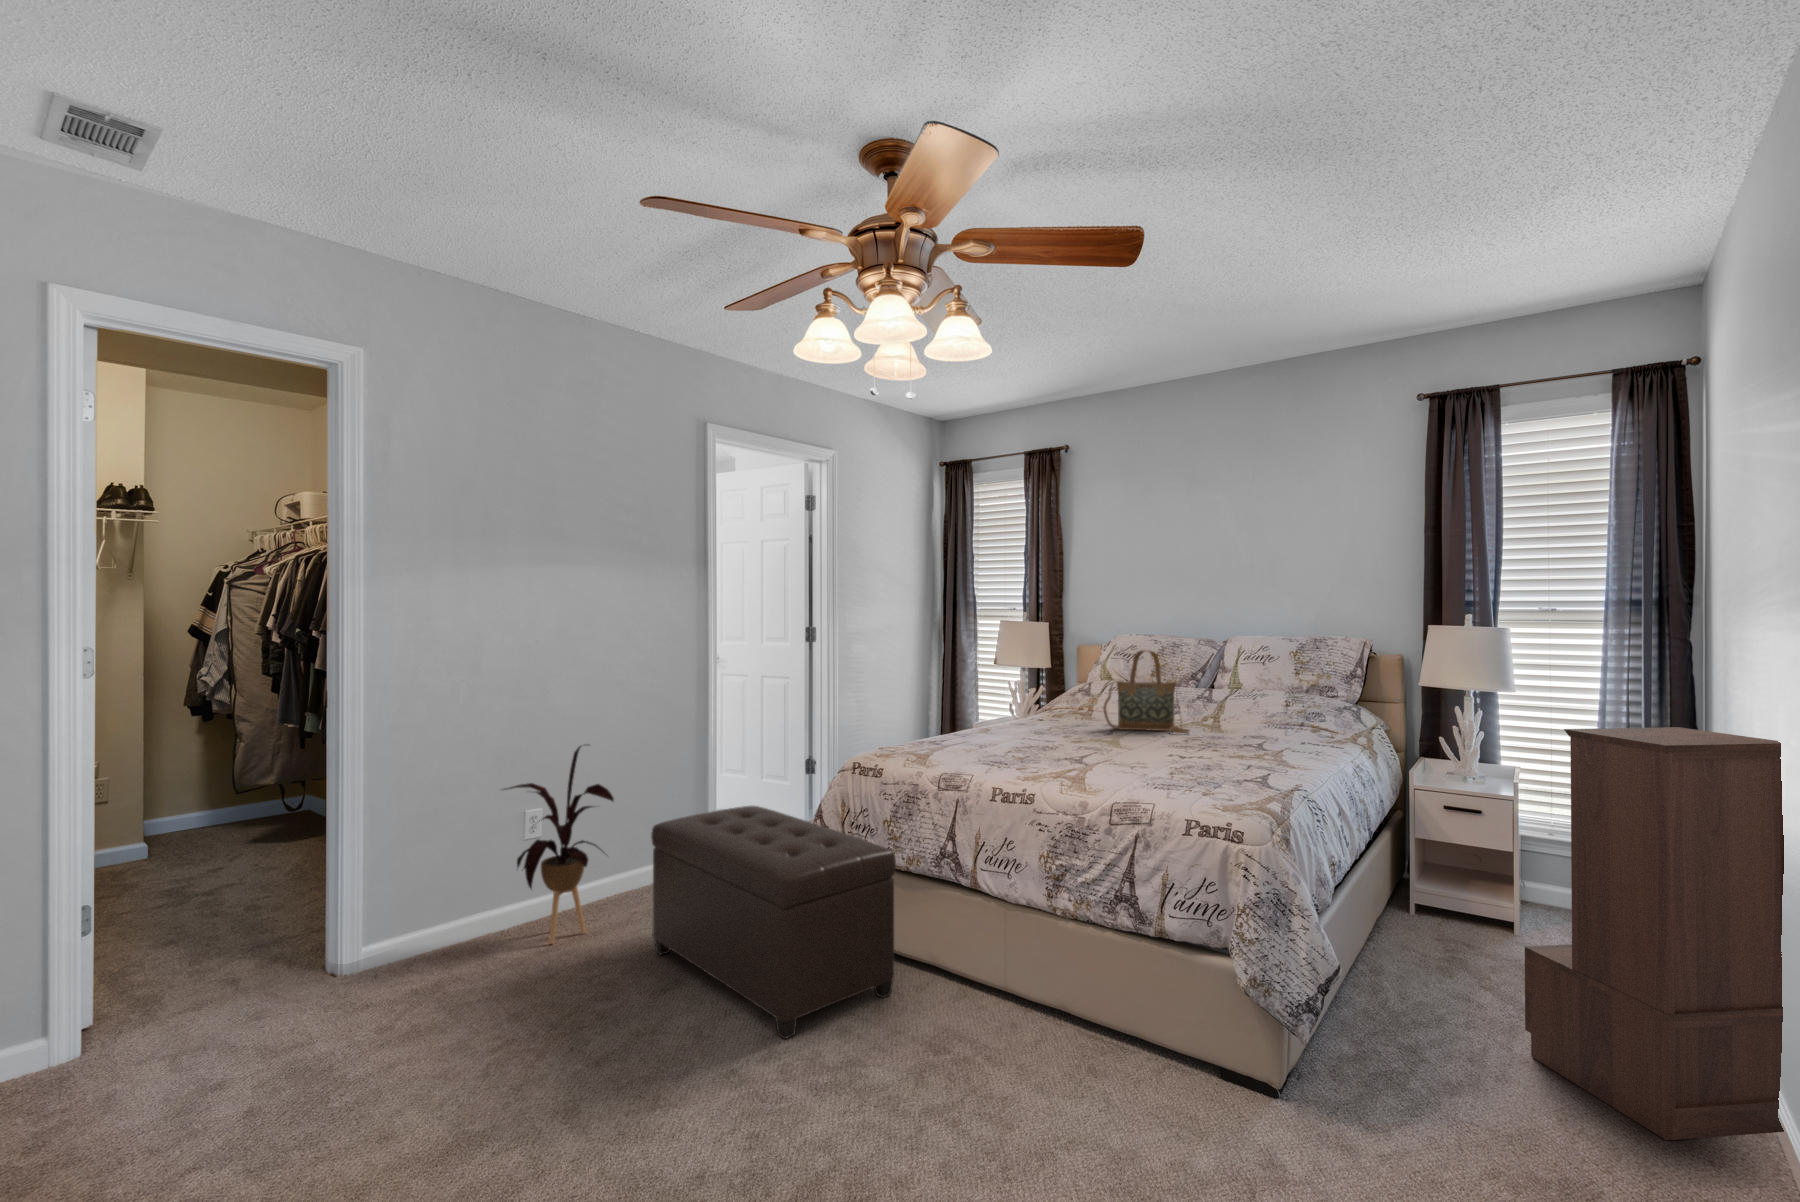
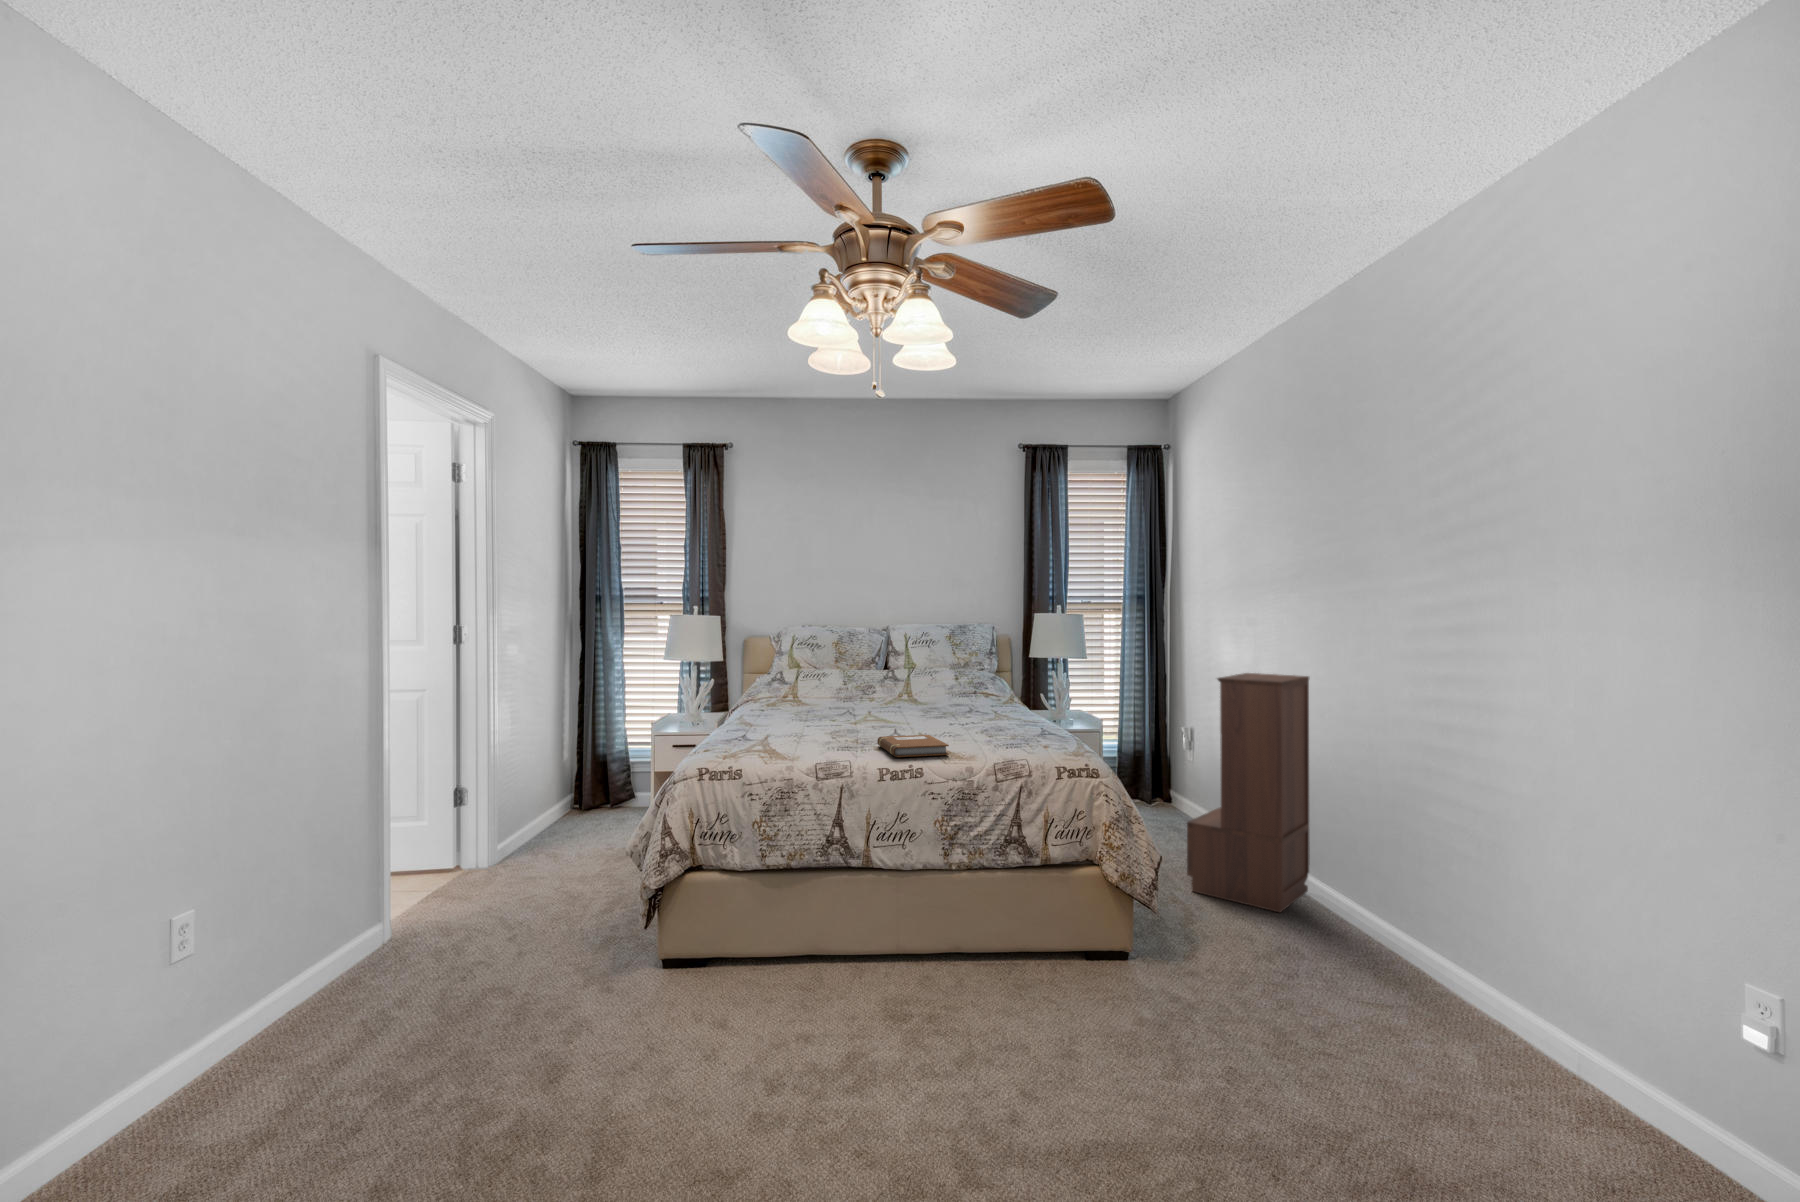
handbag: present [1103,650,1190,733] -> none [841,640,914,712]
house plant: present [505,746,614,944] -> none [206,793,422,1084]
notebook: none [1021,755,1102,784] -> present [877,735,949,757]
ottoman: present [651,806,896,1039] -> none [475,837,802,1058]

